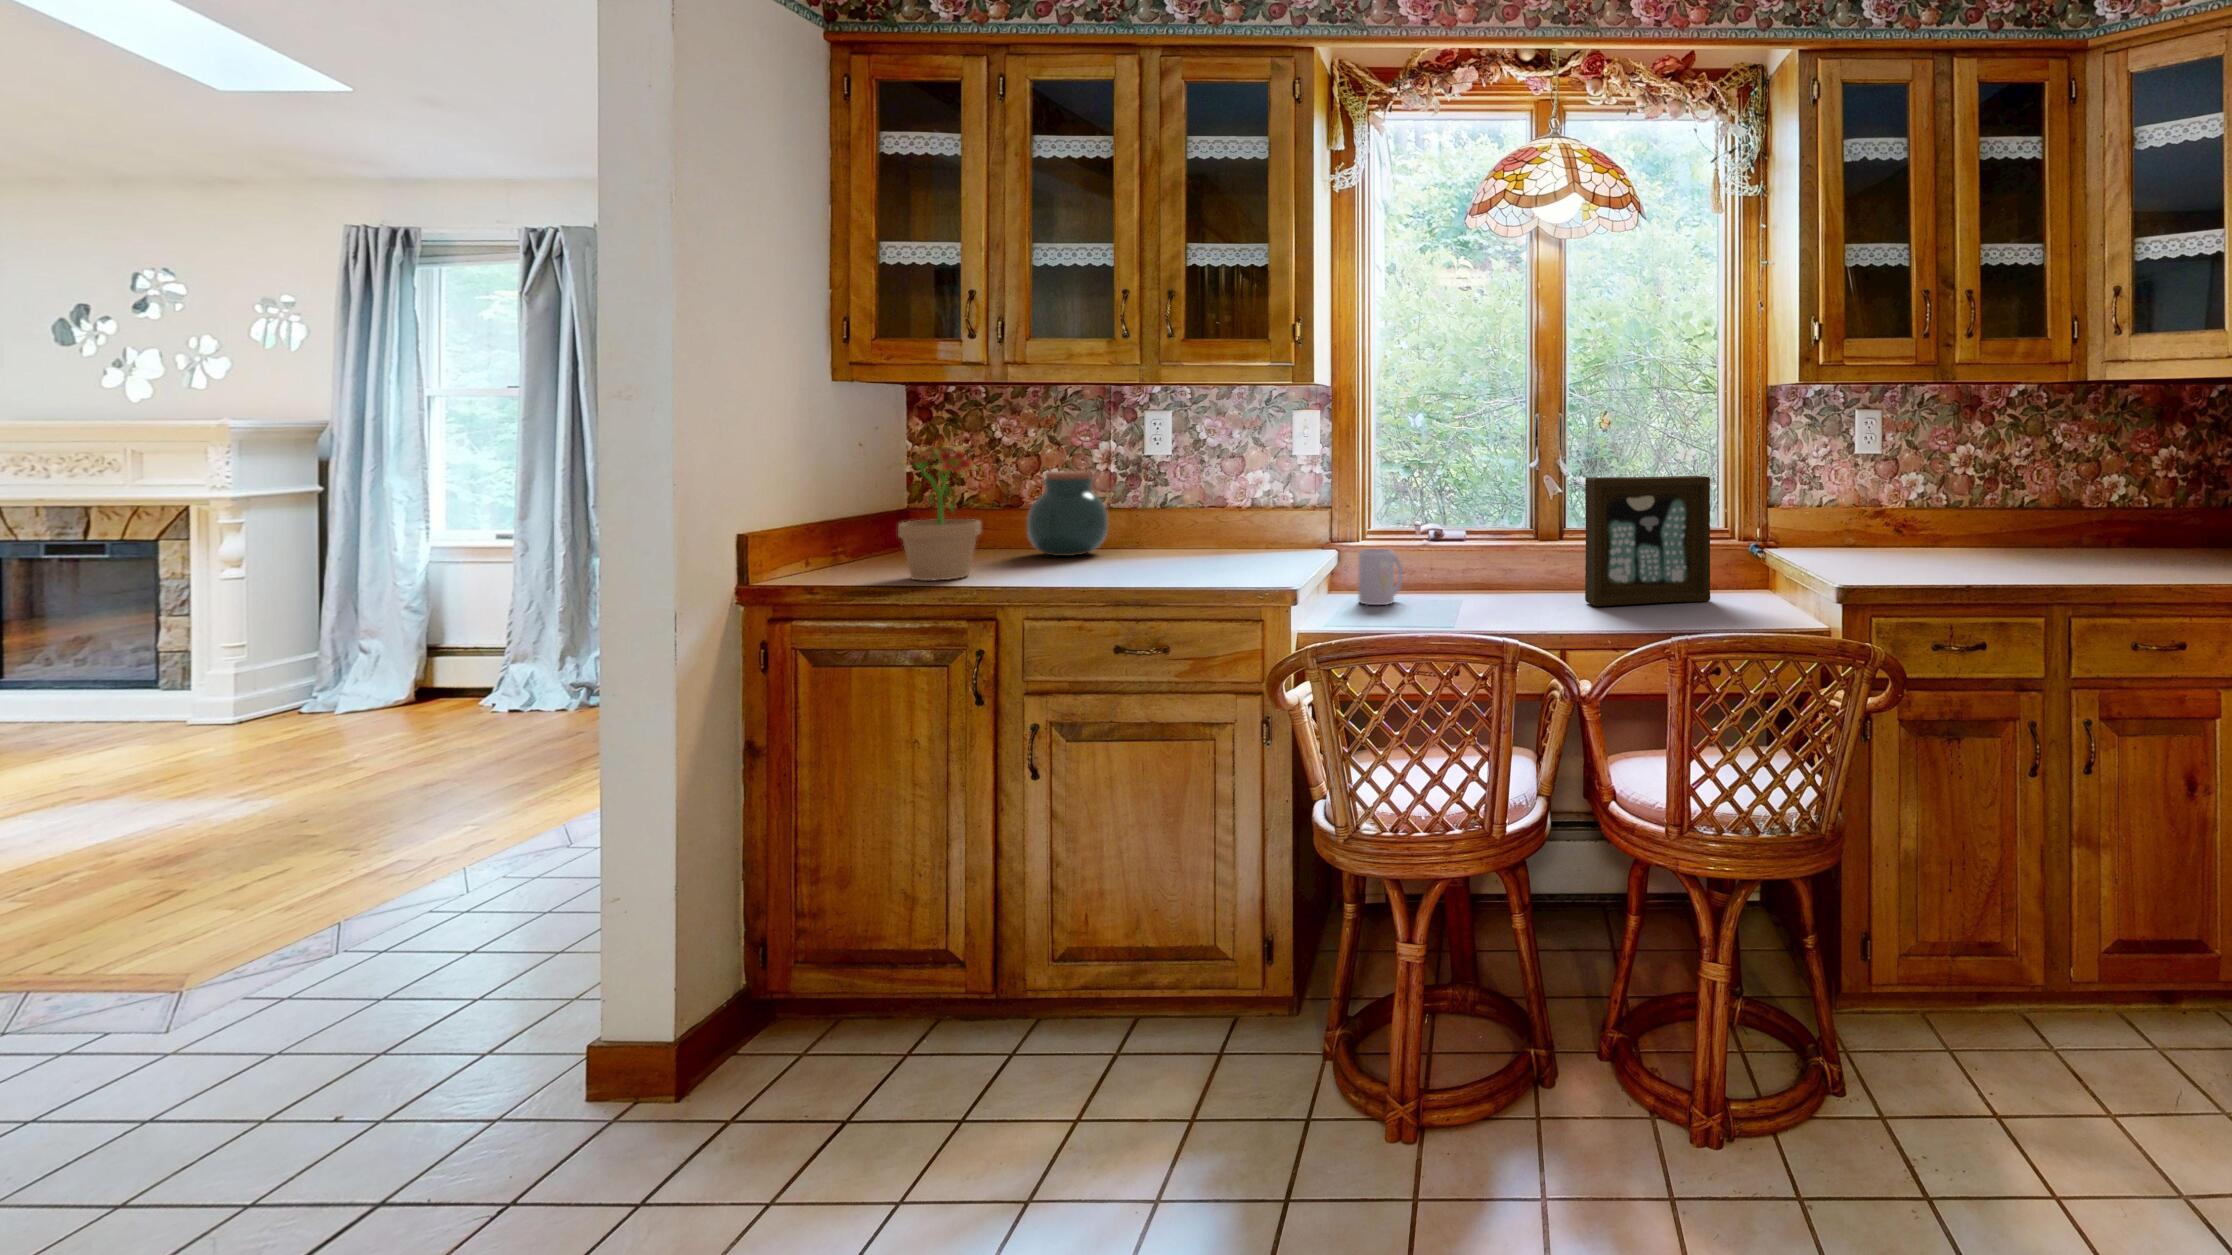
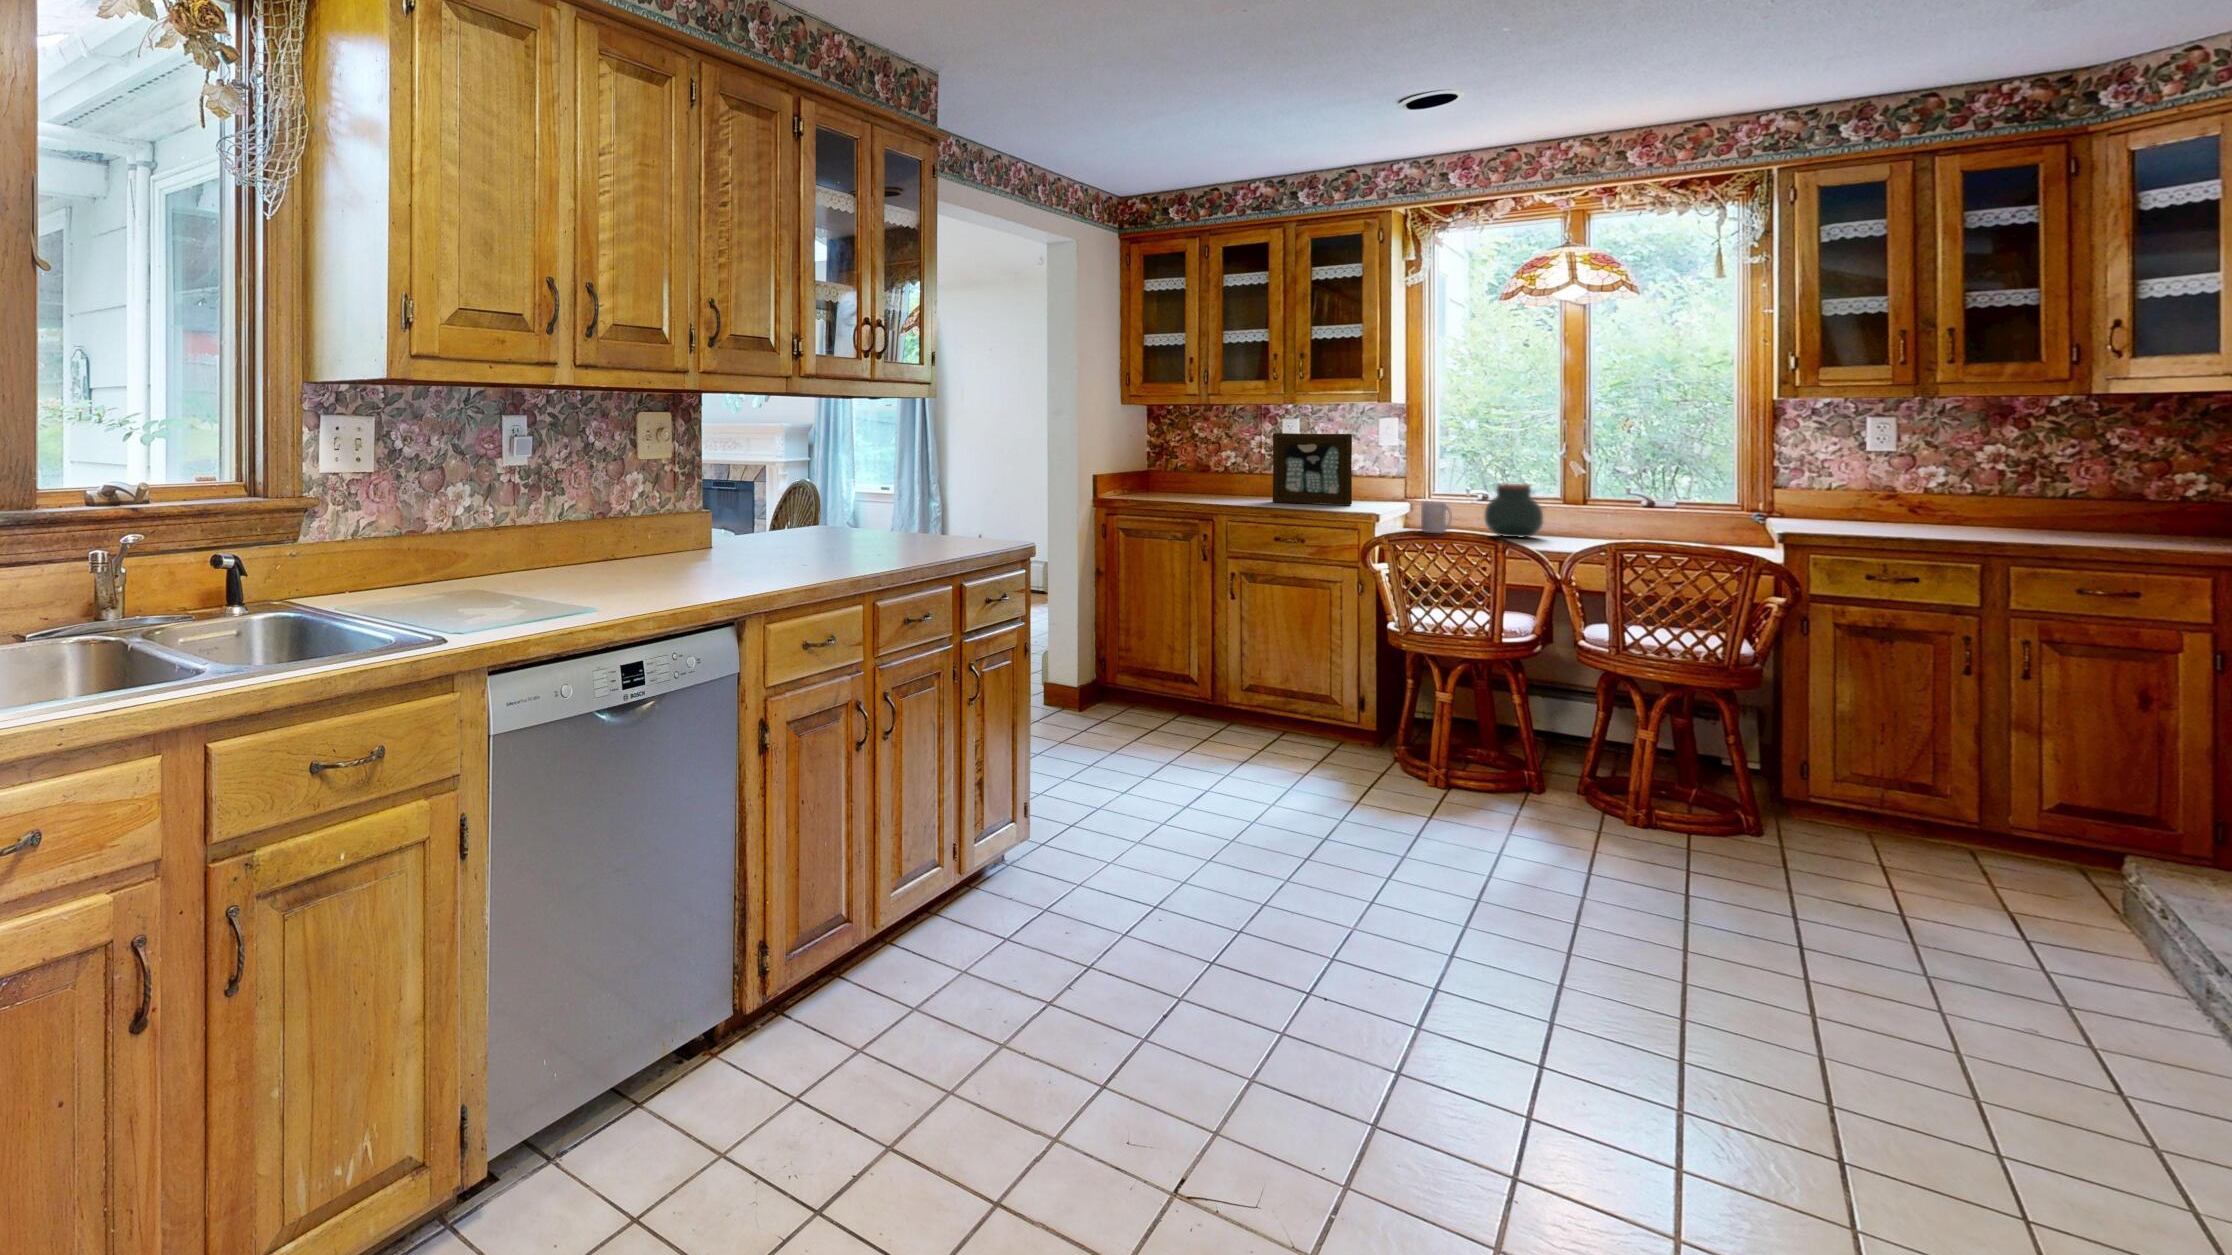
potted plant: present [898,437,981,581] -> none [1156,430,1200,500]
jar: present [1027,471,1108,556] -> present [1484,484,1543,537]
picture frame: present [1585,476,1710,606] -> present [1273,433,1352,505]

